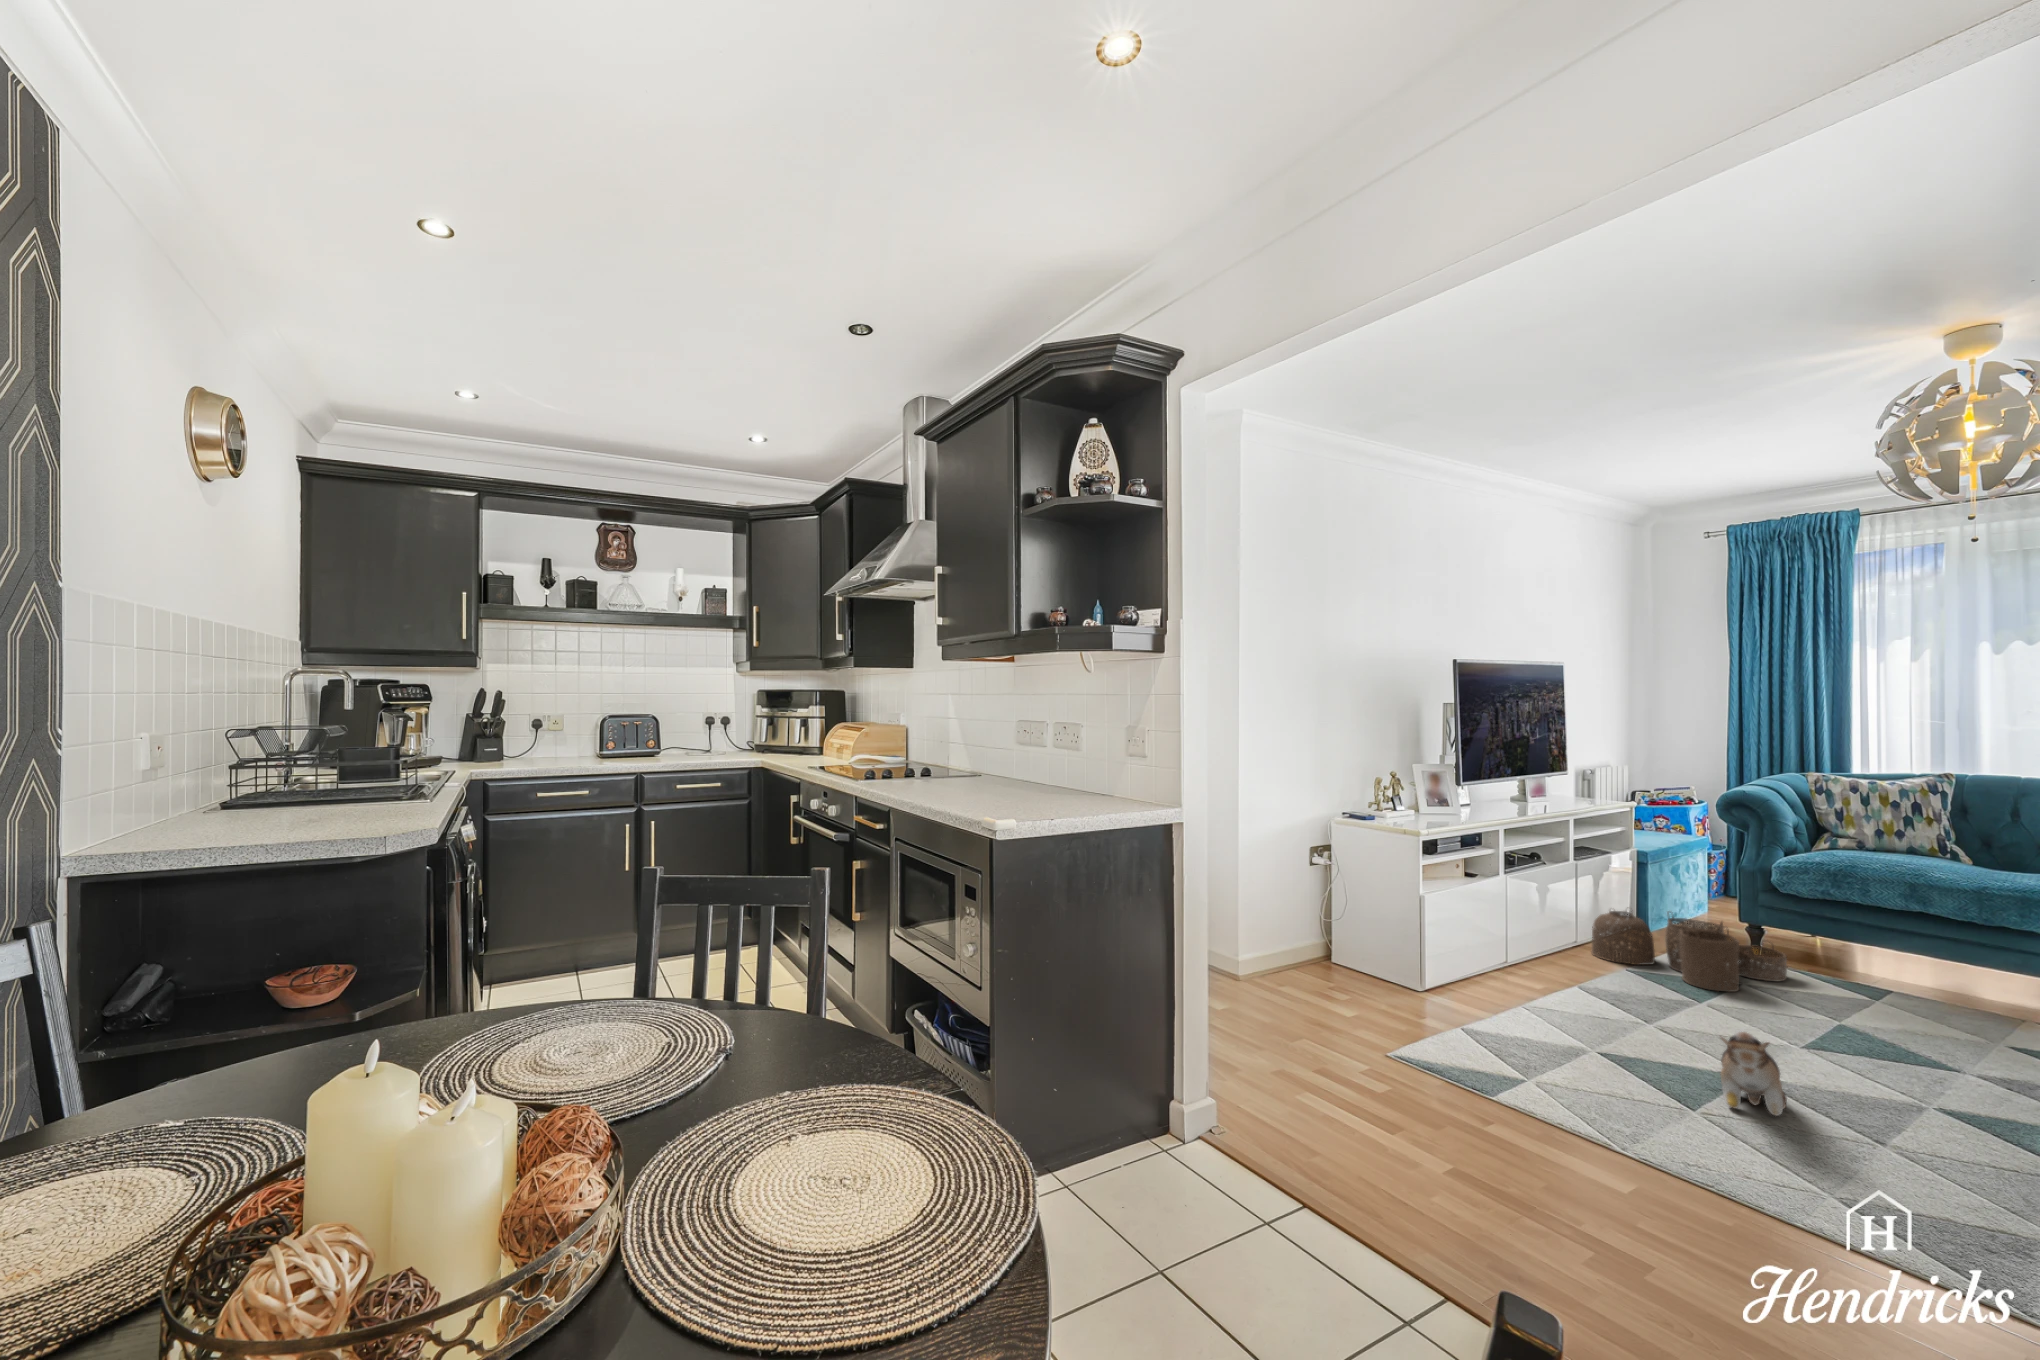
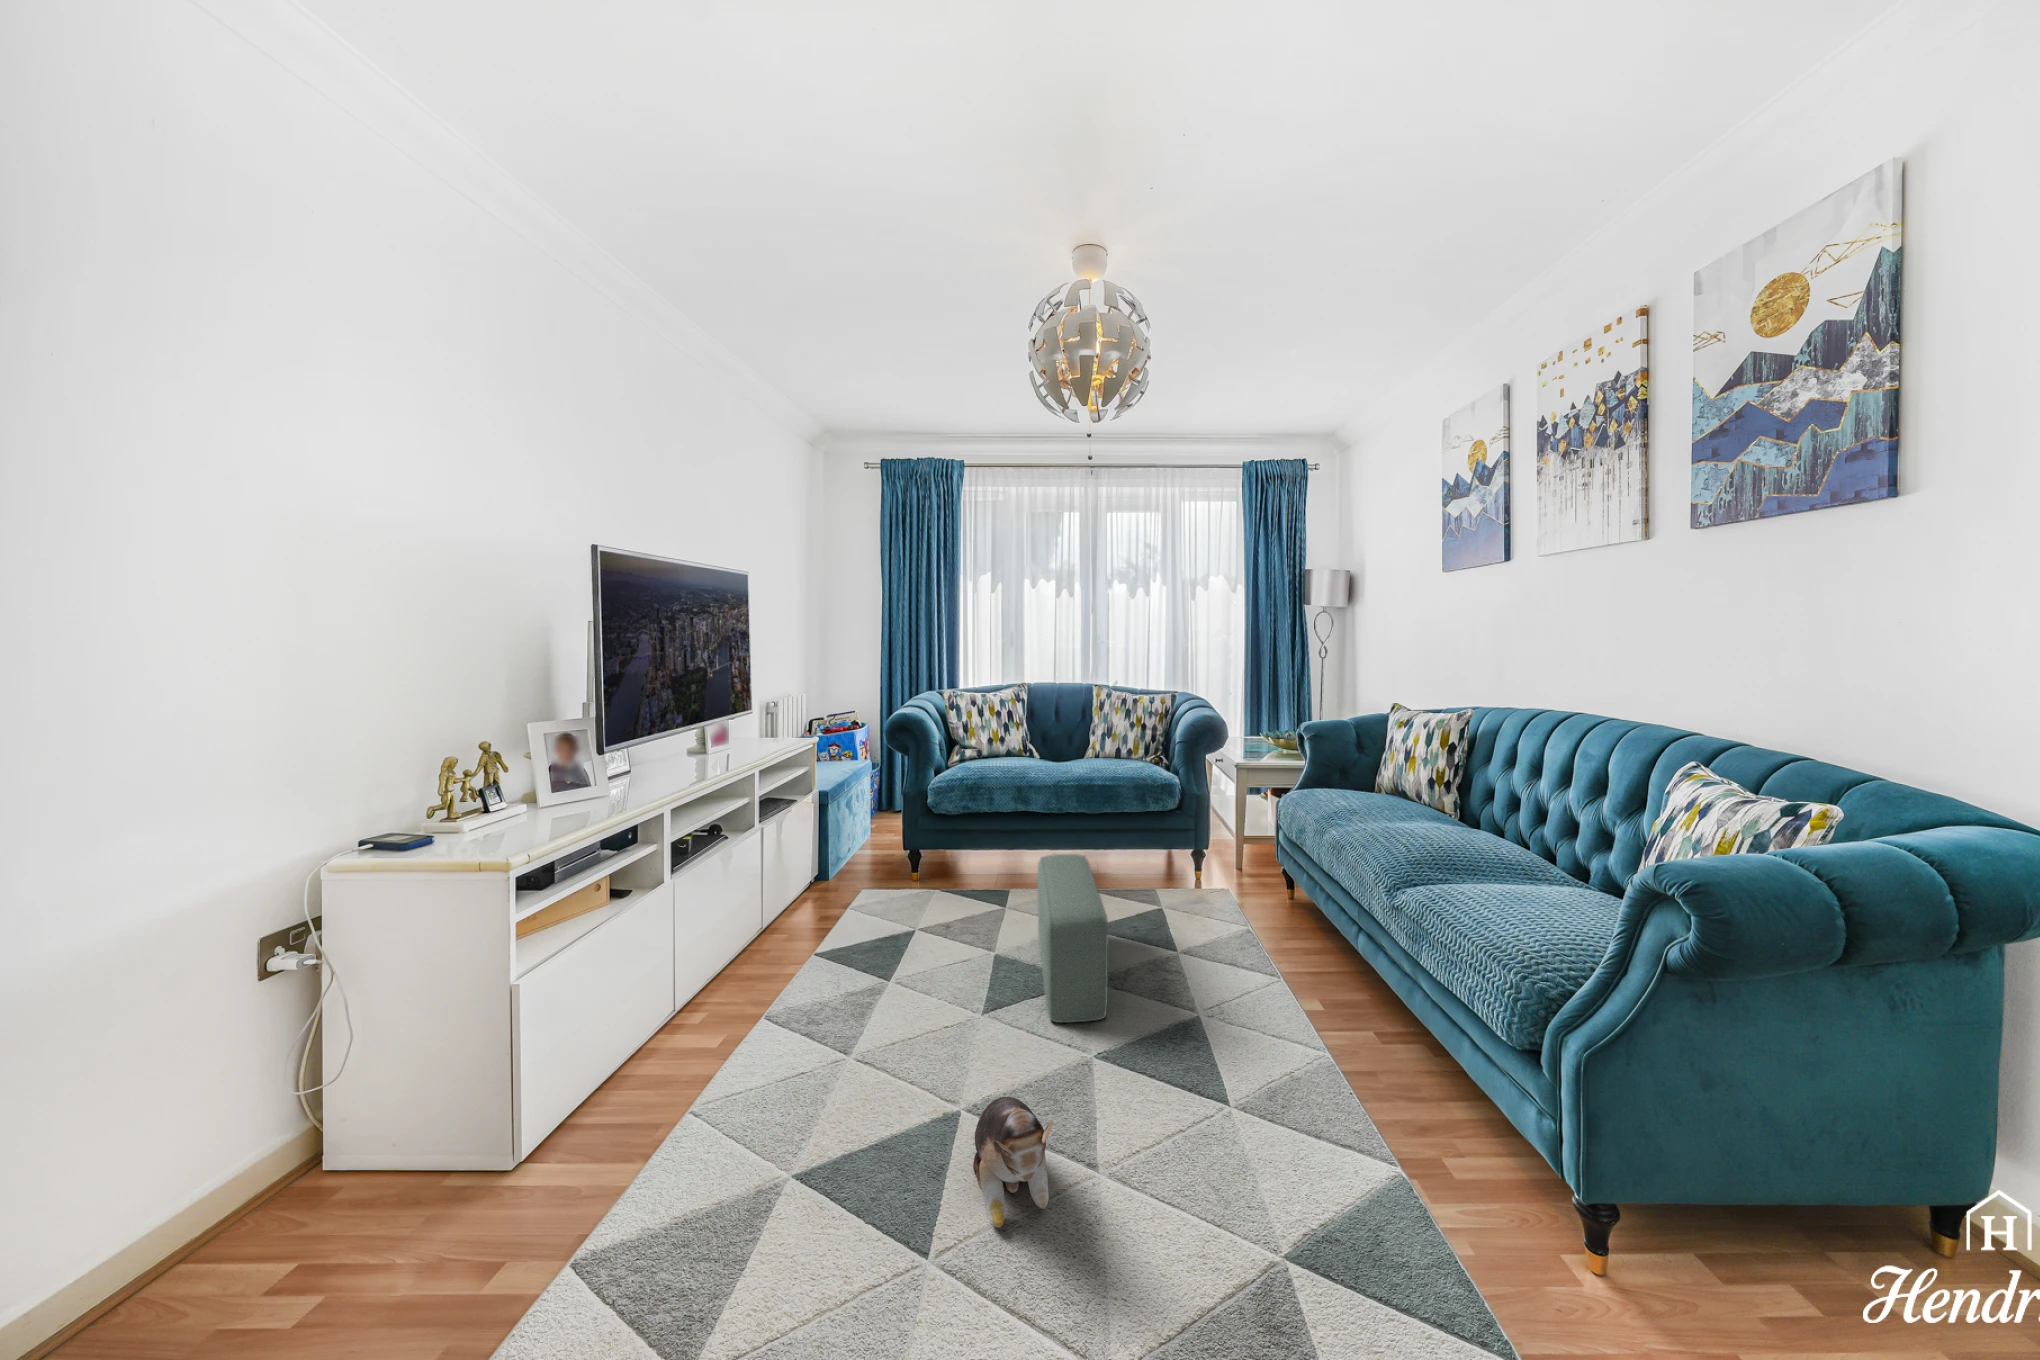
woven basket: present [1591,911,1788,992] -> none [775,857,949,947]
pouf: none [1850,945,1965,1087] -> present [1037,854,1108,1023]

